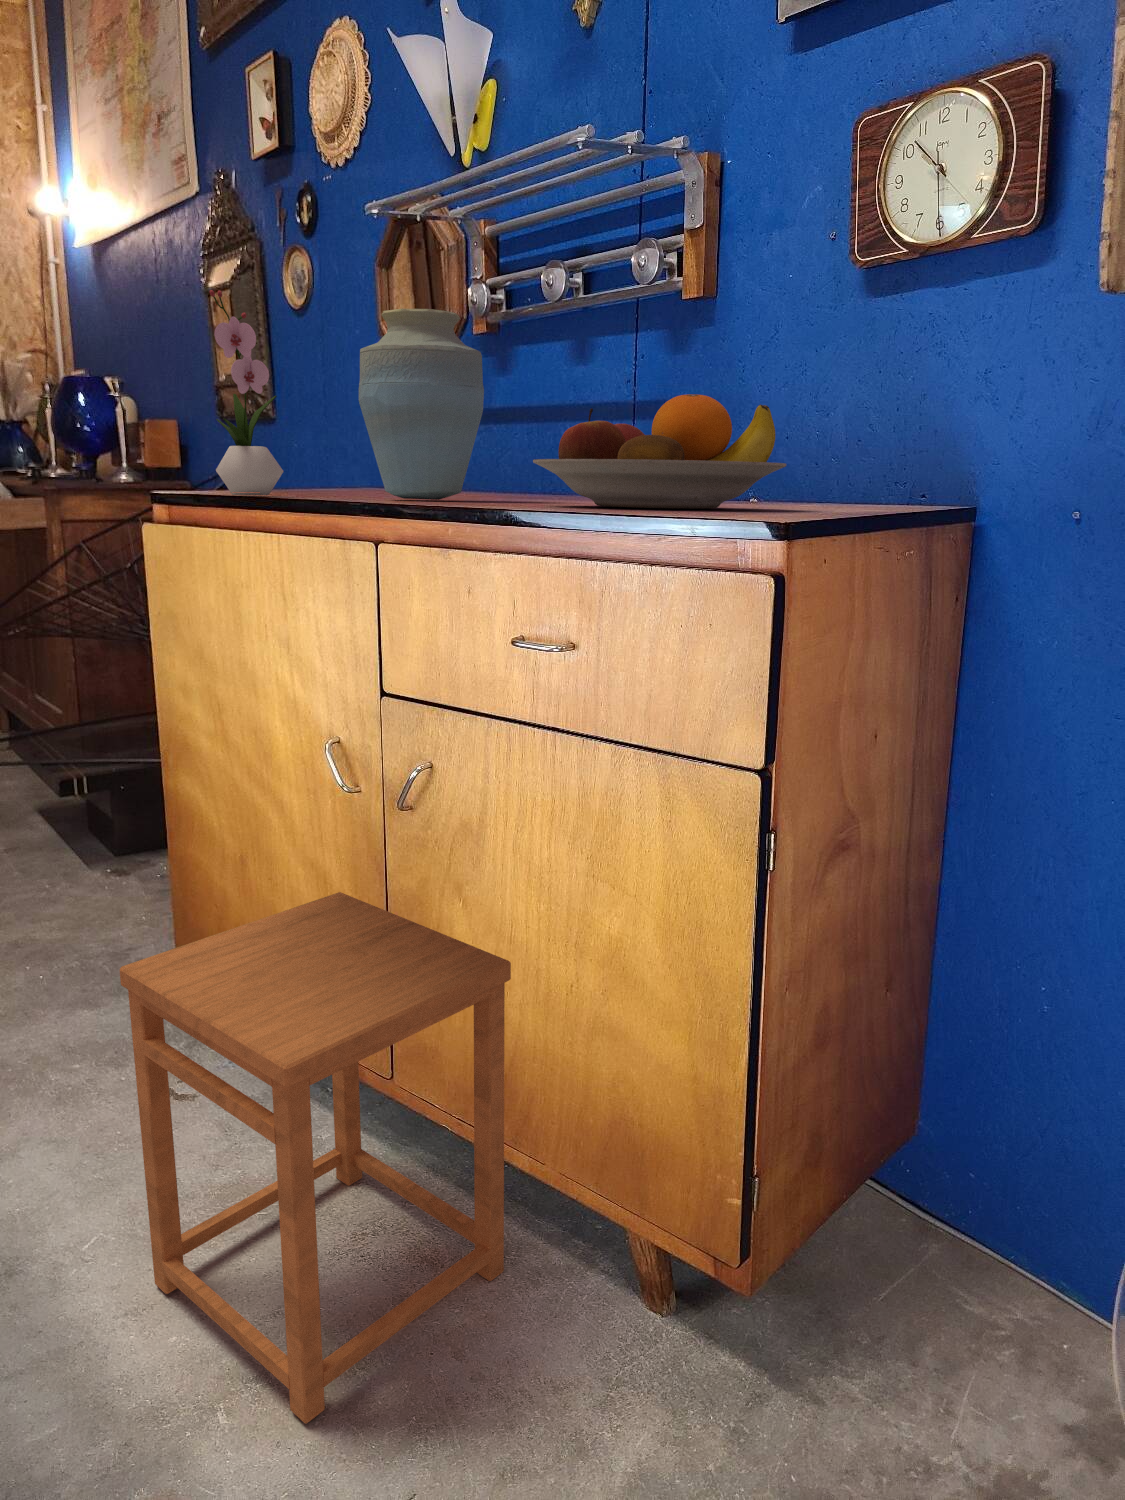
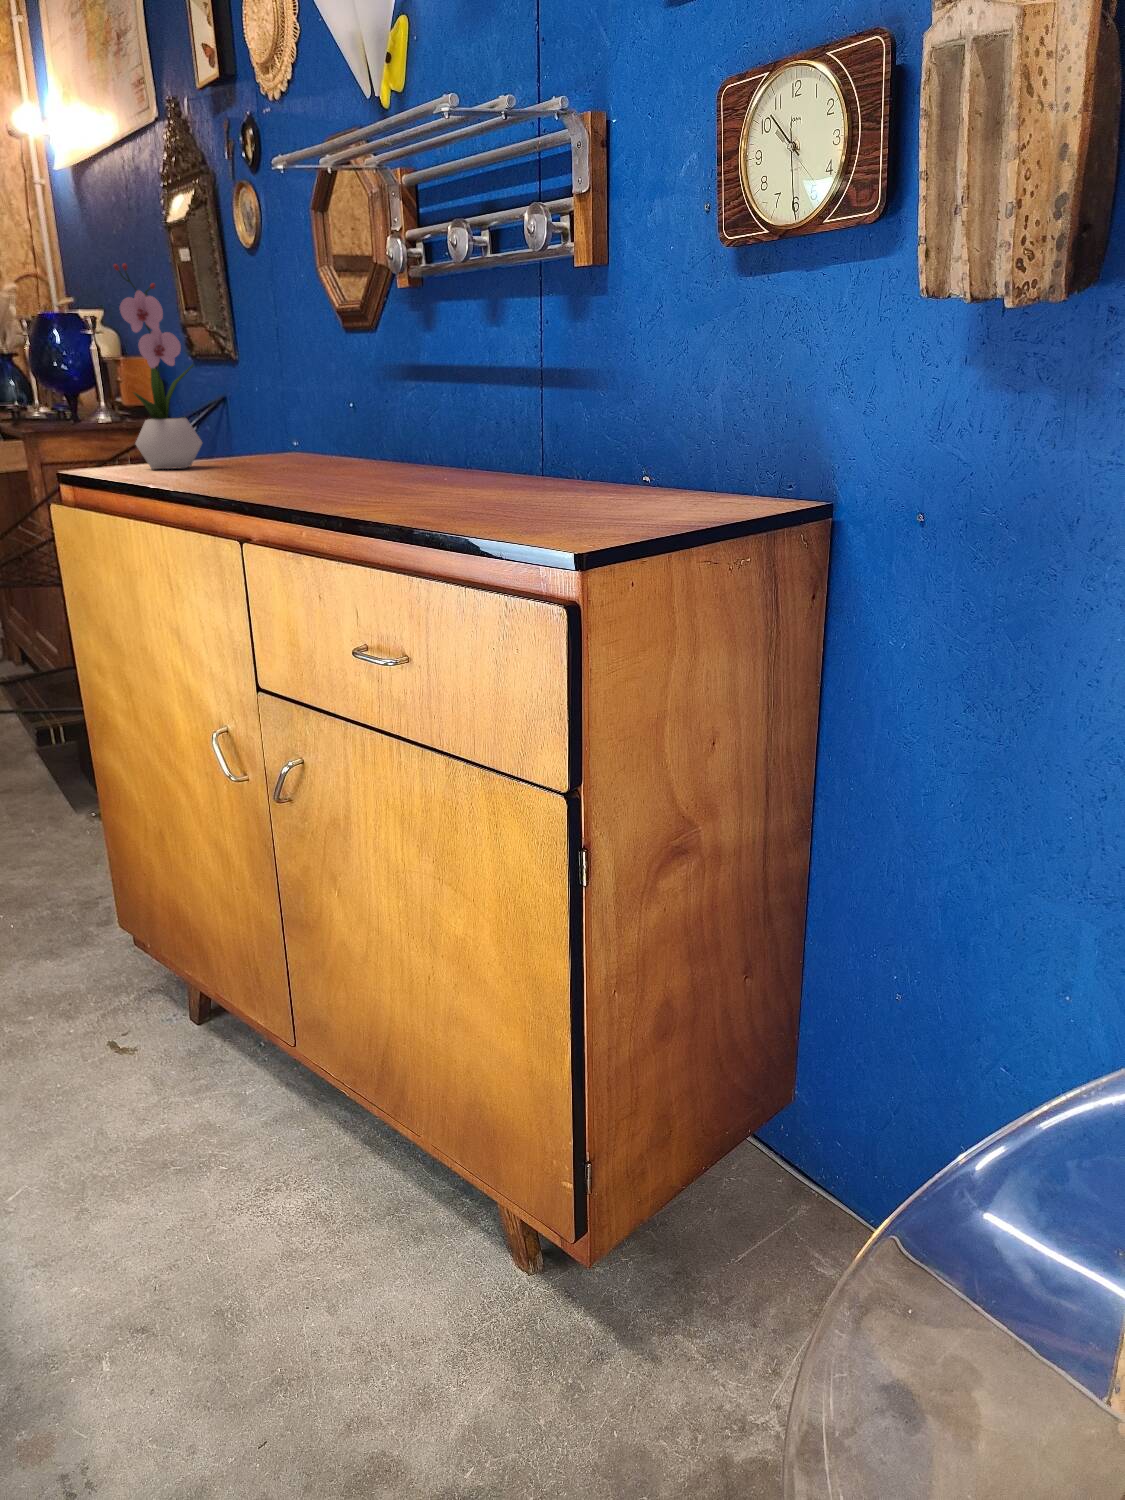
vase: present [359,309,484,500] -> none [255,286,384,476]
fruit bowl: present [533,394,786,509] -> none [395,386,650,506]
side table: present [120,892,511,1423] -> none [8,874,388,1368]

